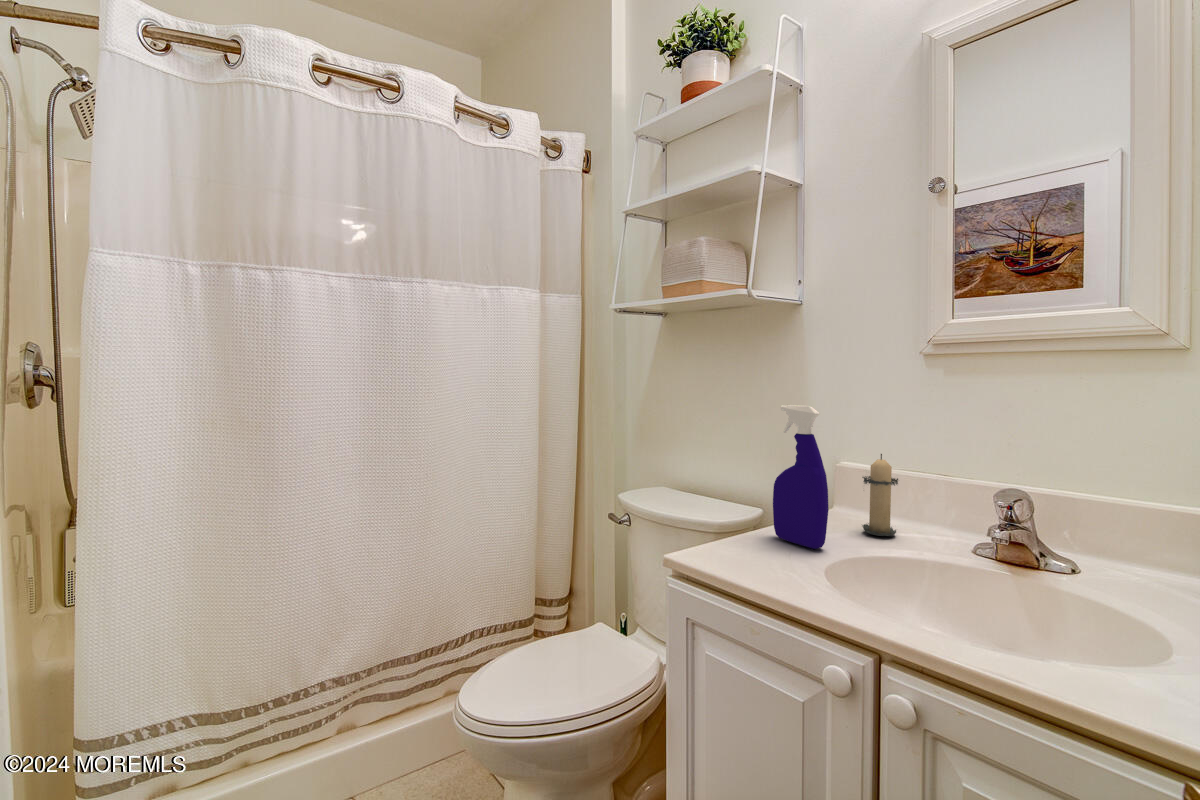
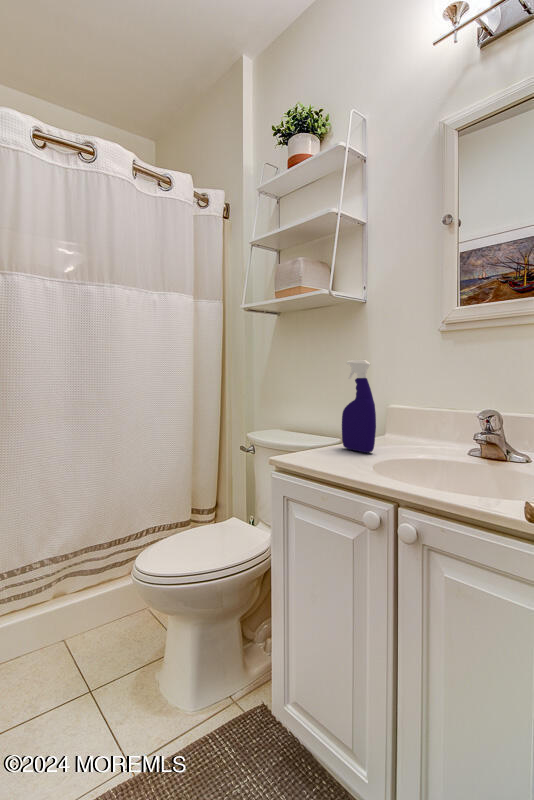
candle: present [862,454,898,536] -> none [397,394,425,447]

